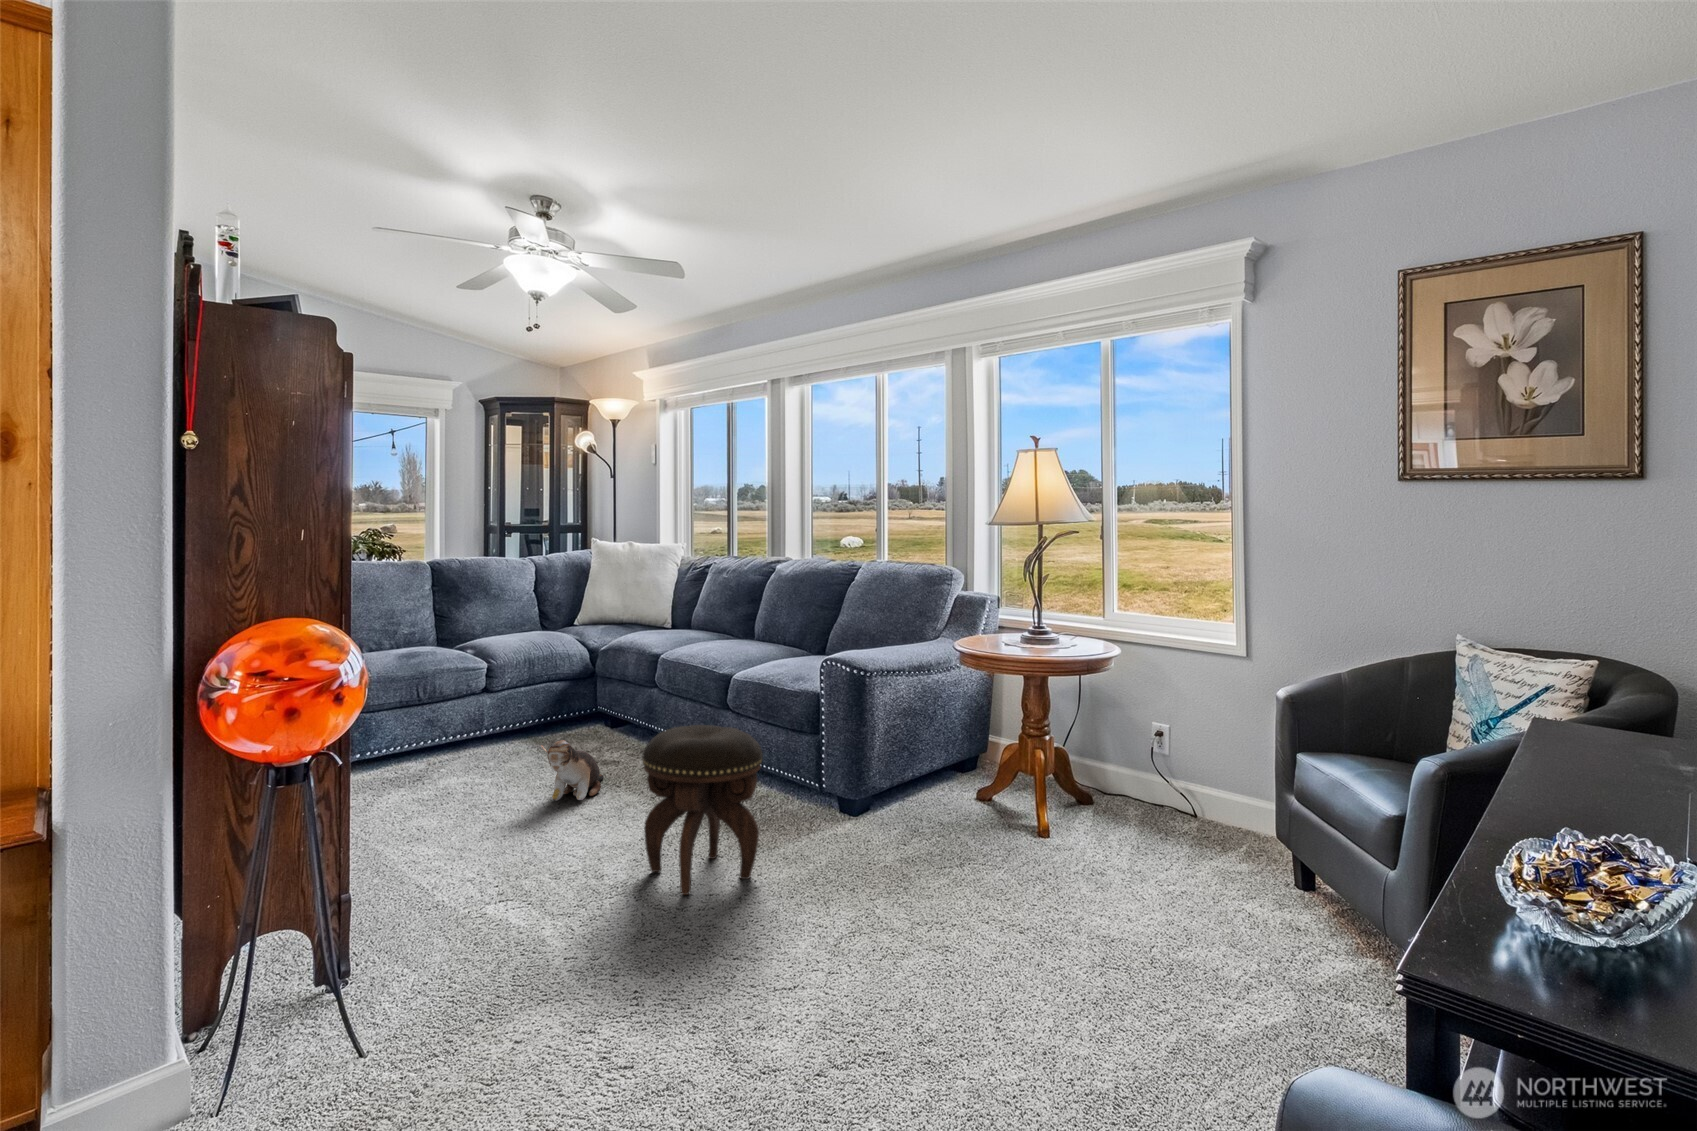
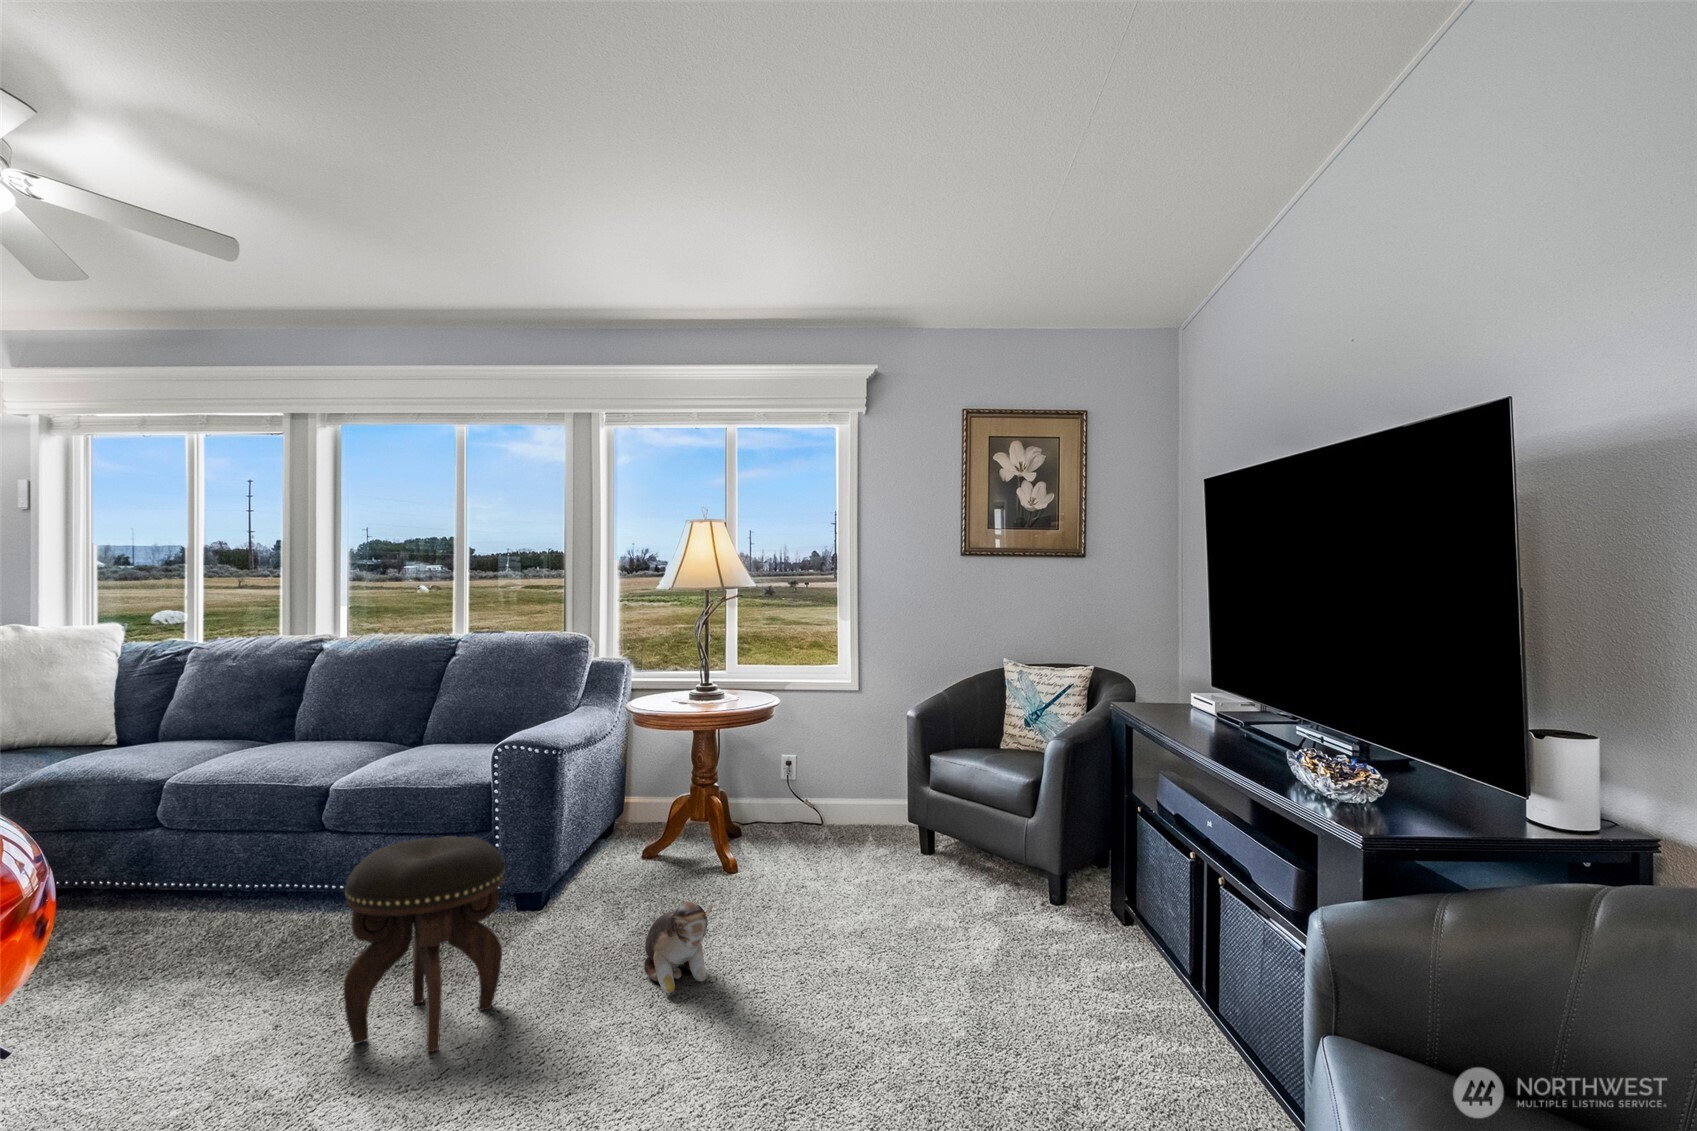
plush toy: present [541,740,604,800] -> present [644,901,713,994]

